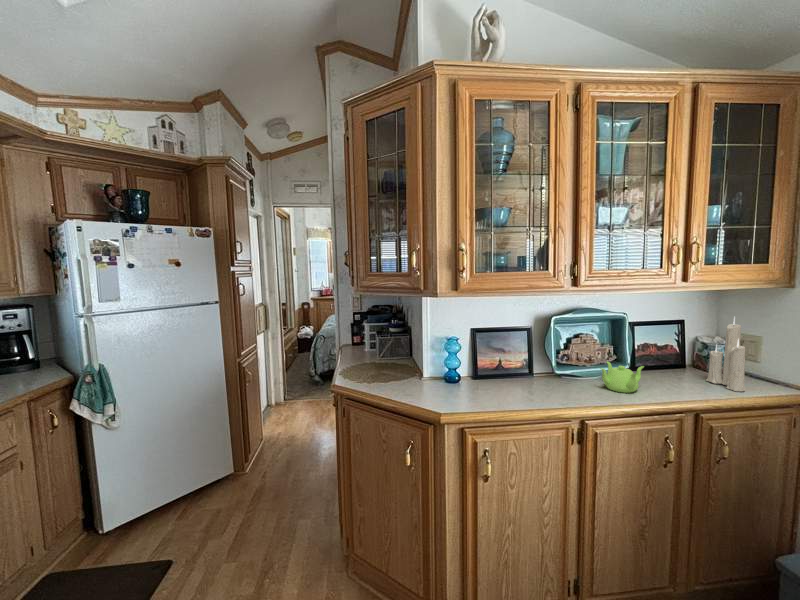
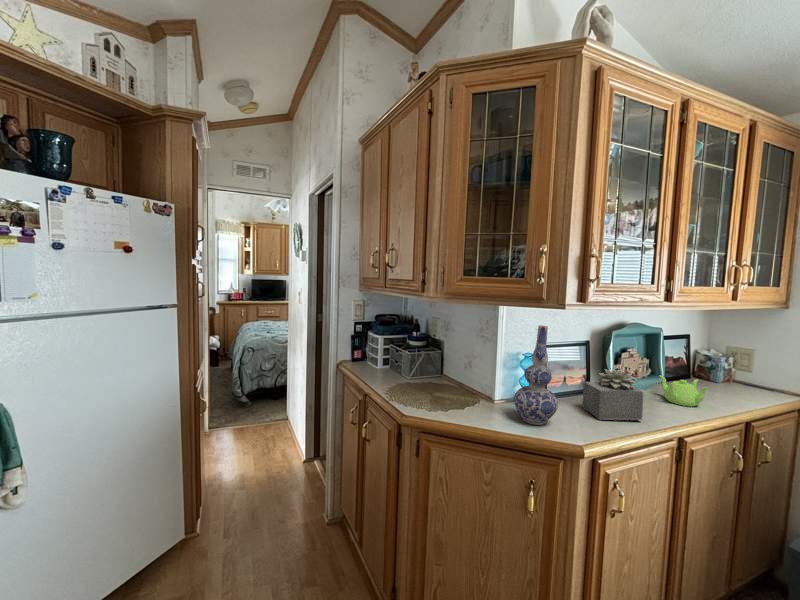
vase: none [417,311,452,396] -> present [514,325,558,425]
candle: present [706,318,745,391] -> none [724,328,768,399]
succulent plant: none [496,350,539,399] -> present [583,369,643,420]

